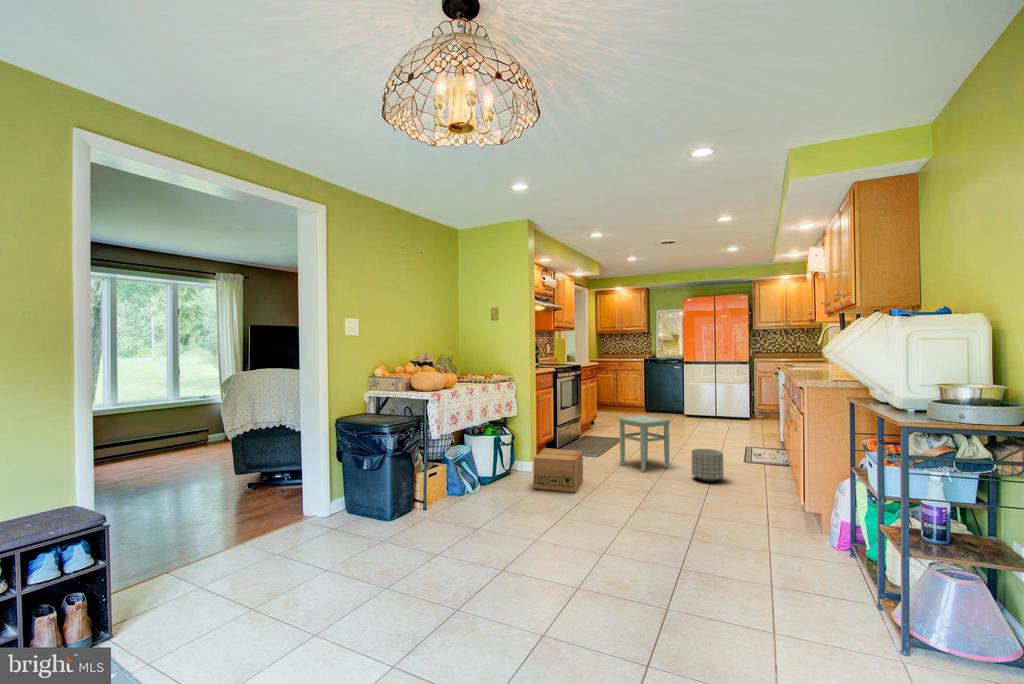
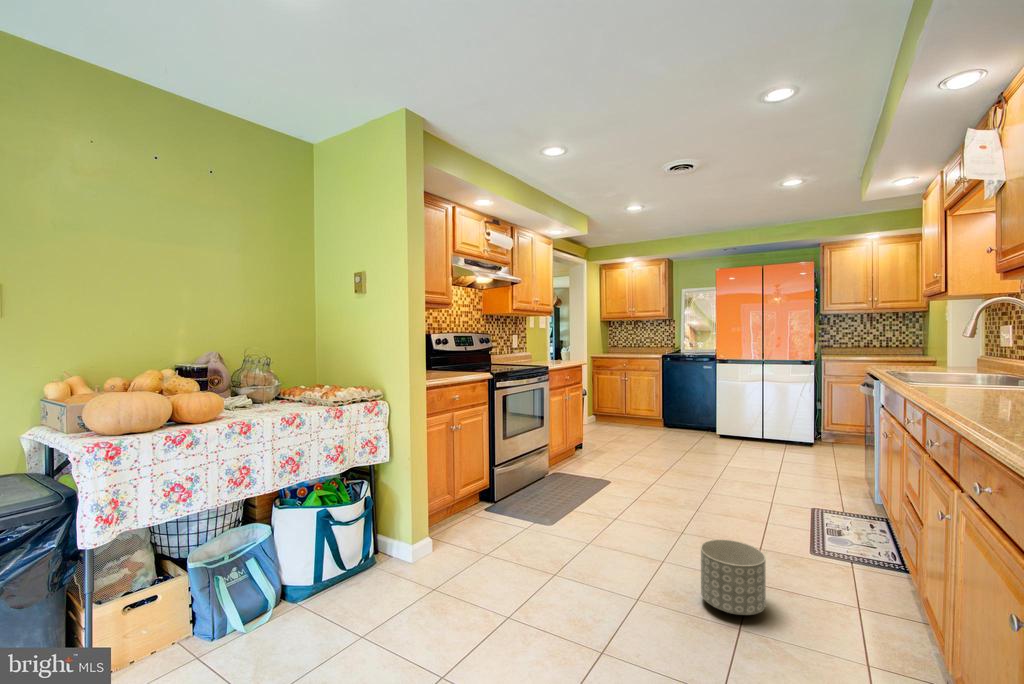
stool: present [619,416,670,472] -> none [577,460,666,573]
cardboard box: present [534,448,583,493] -> none [375,527,487,640]

